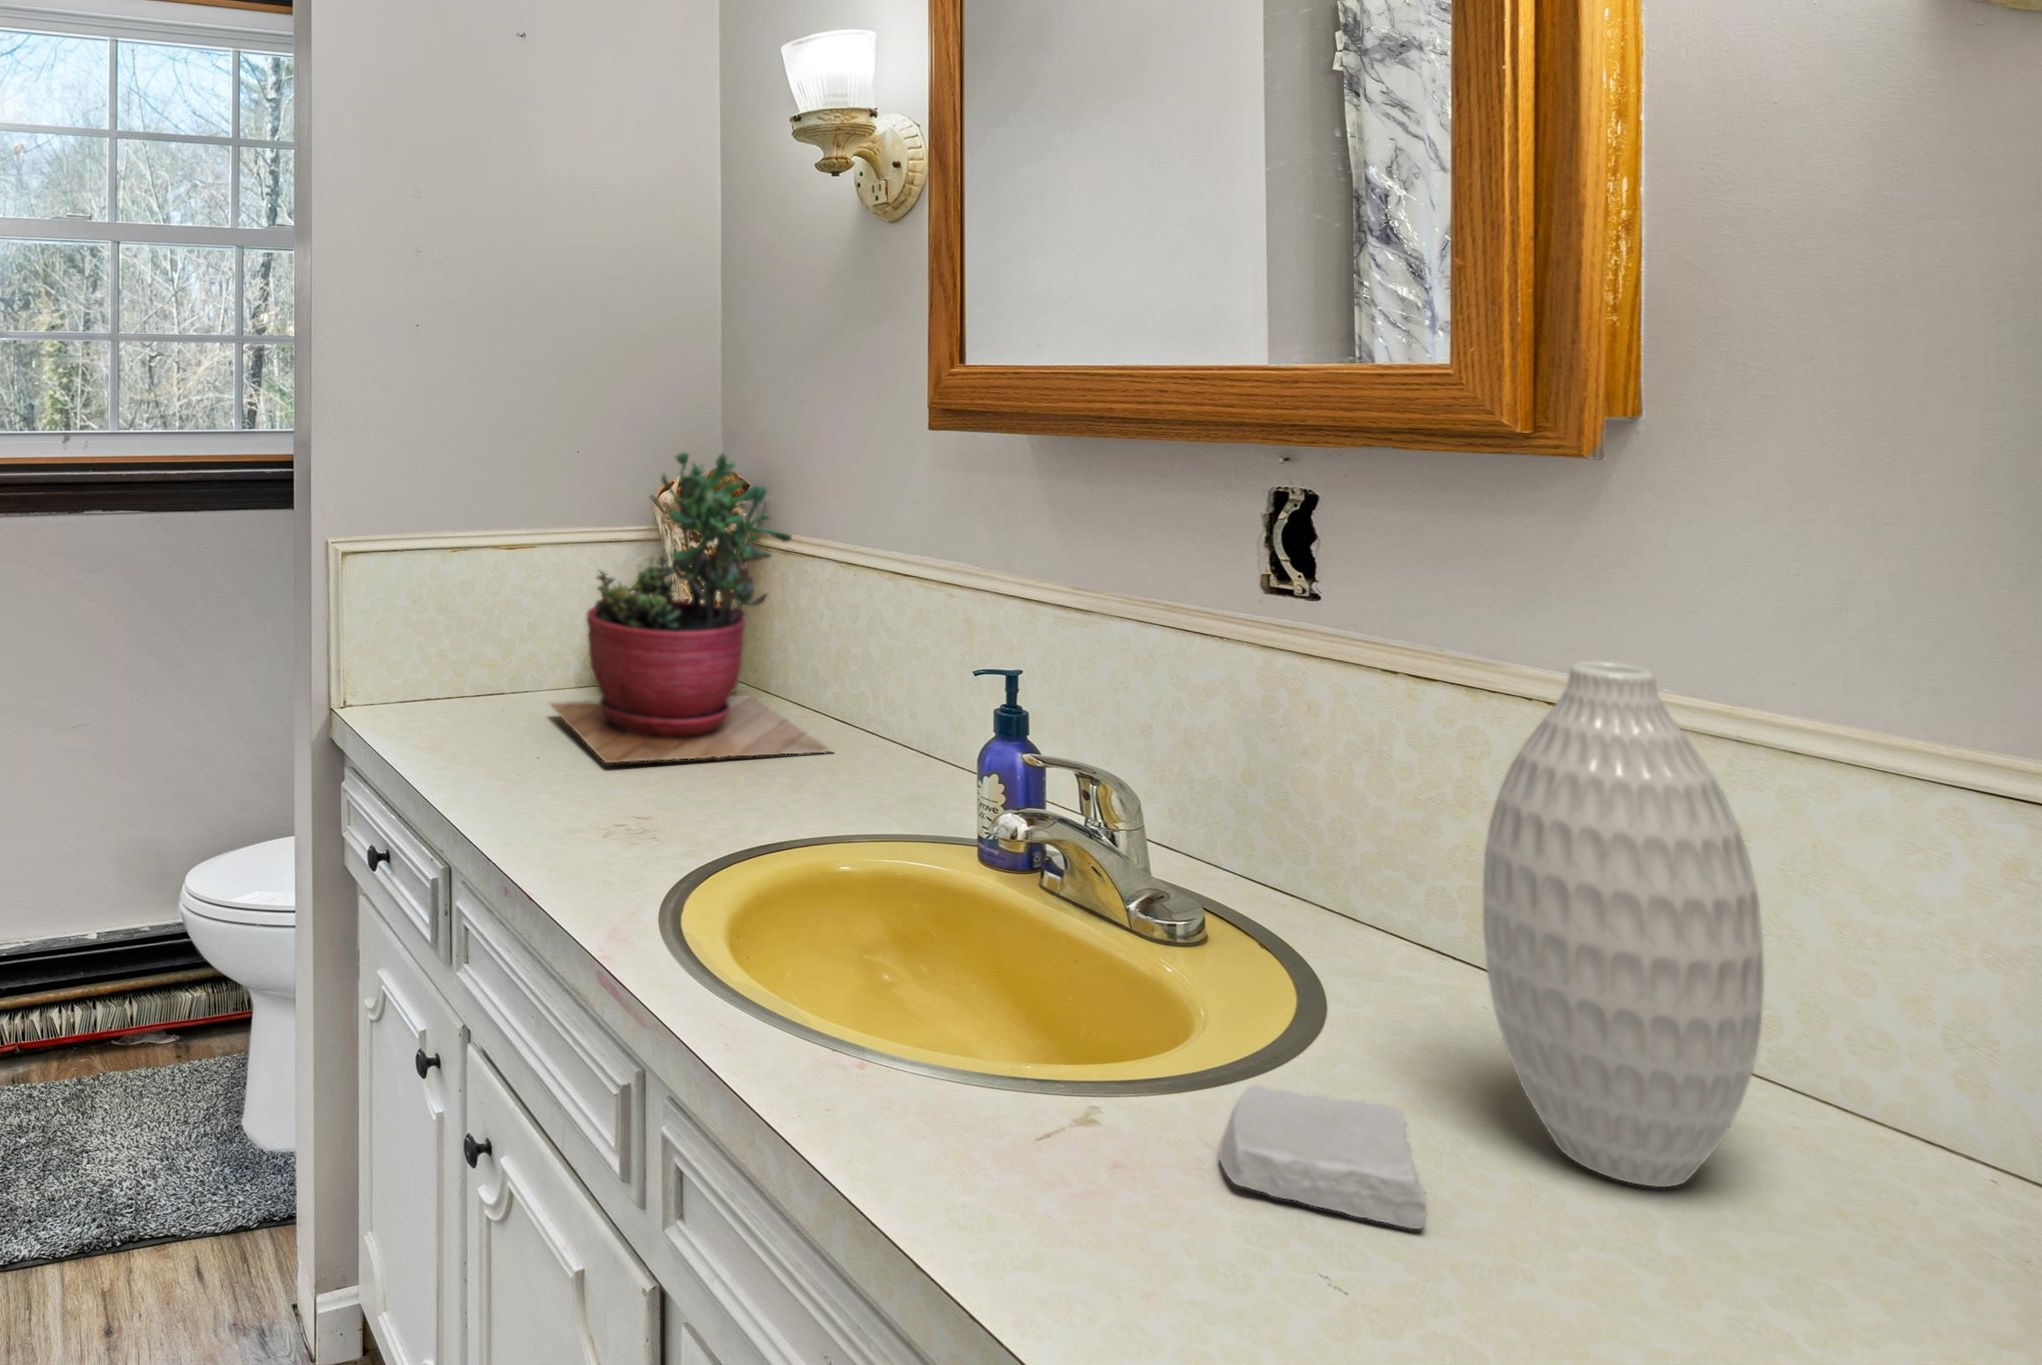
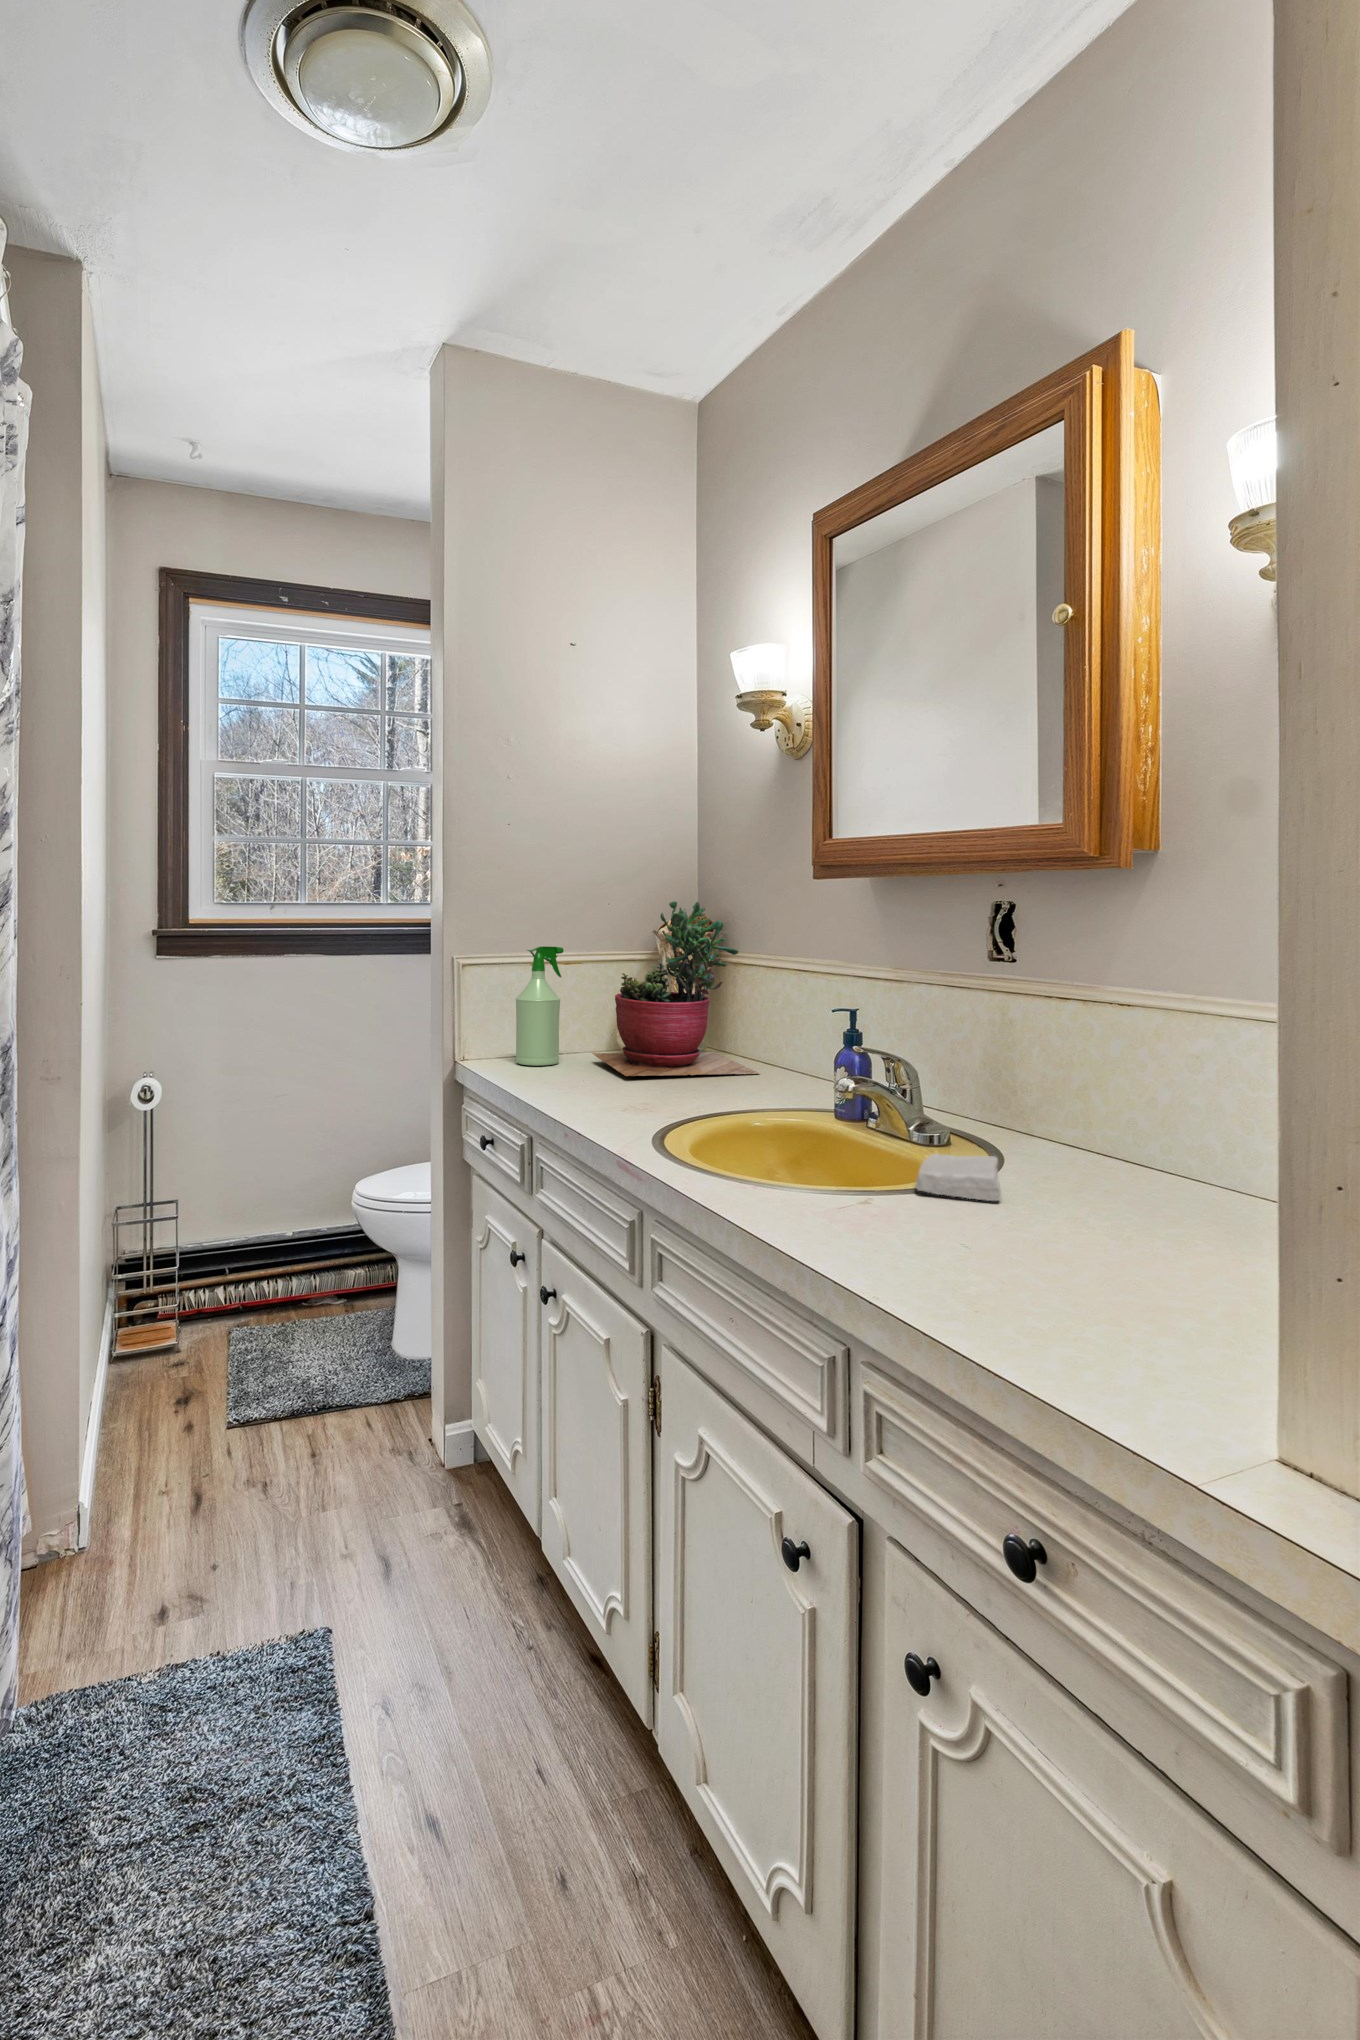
spray bottle: none [422,526,501,728] -> present [516,946,564,1066]
vase: present [1483,661,1764,1187] -> none [1046,954,1161,1191]

